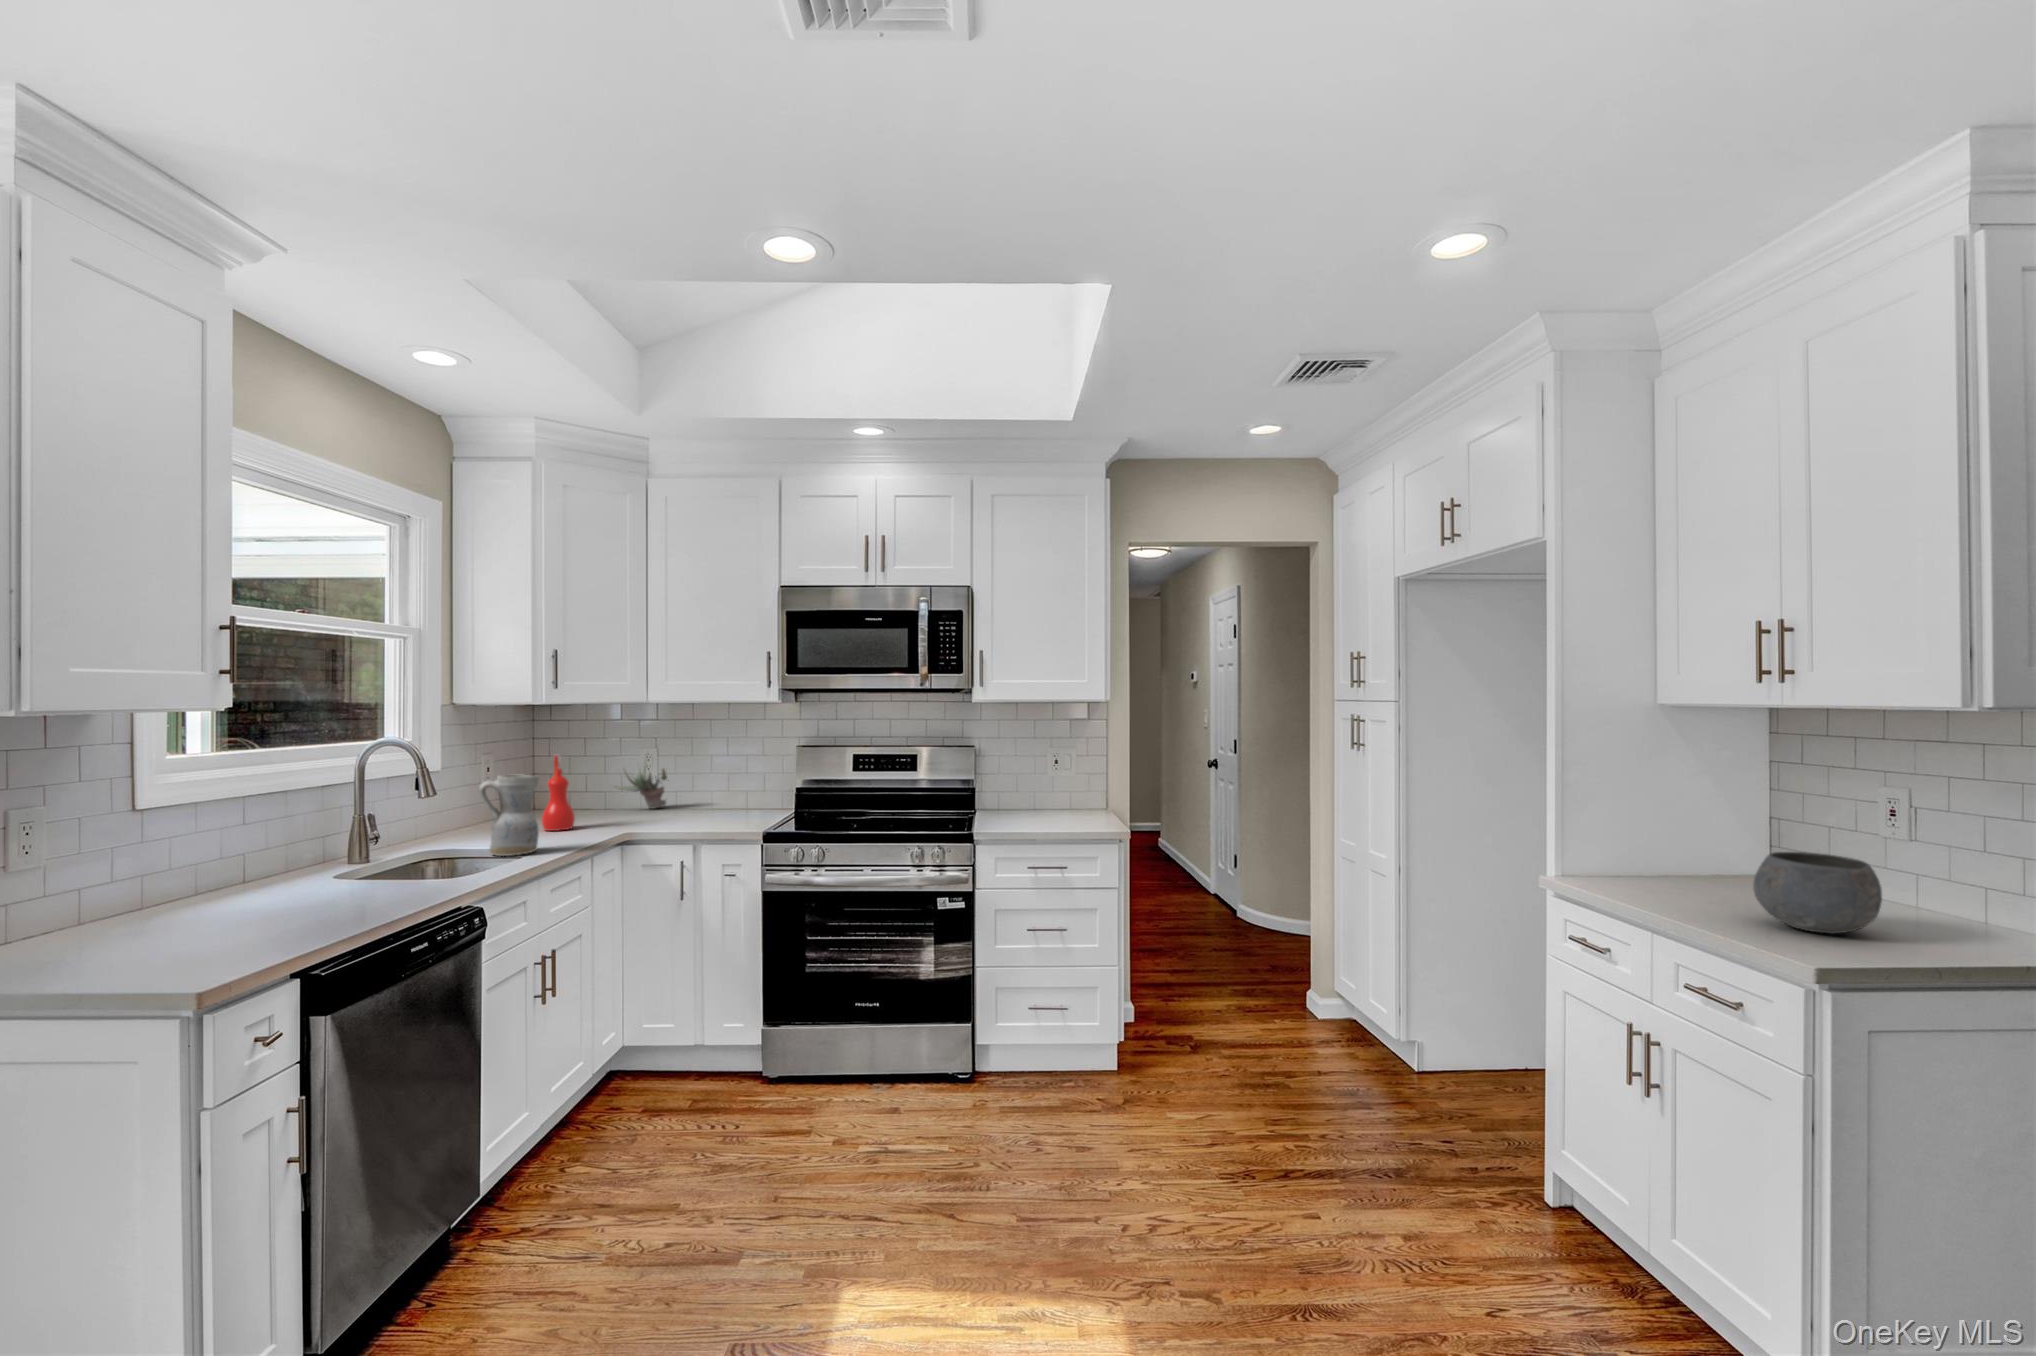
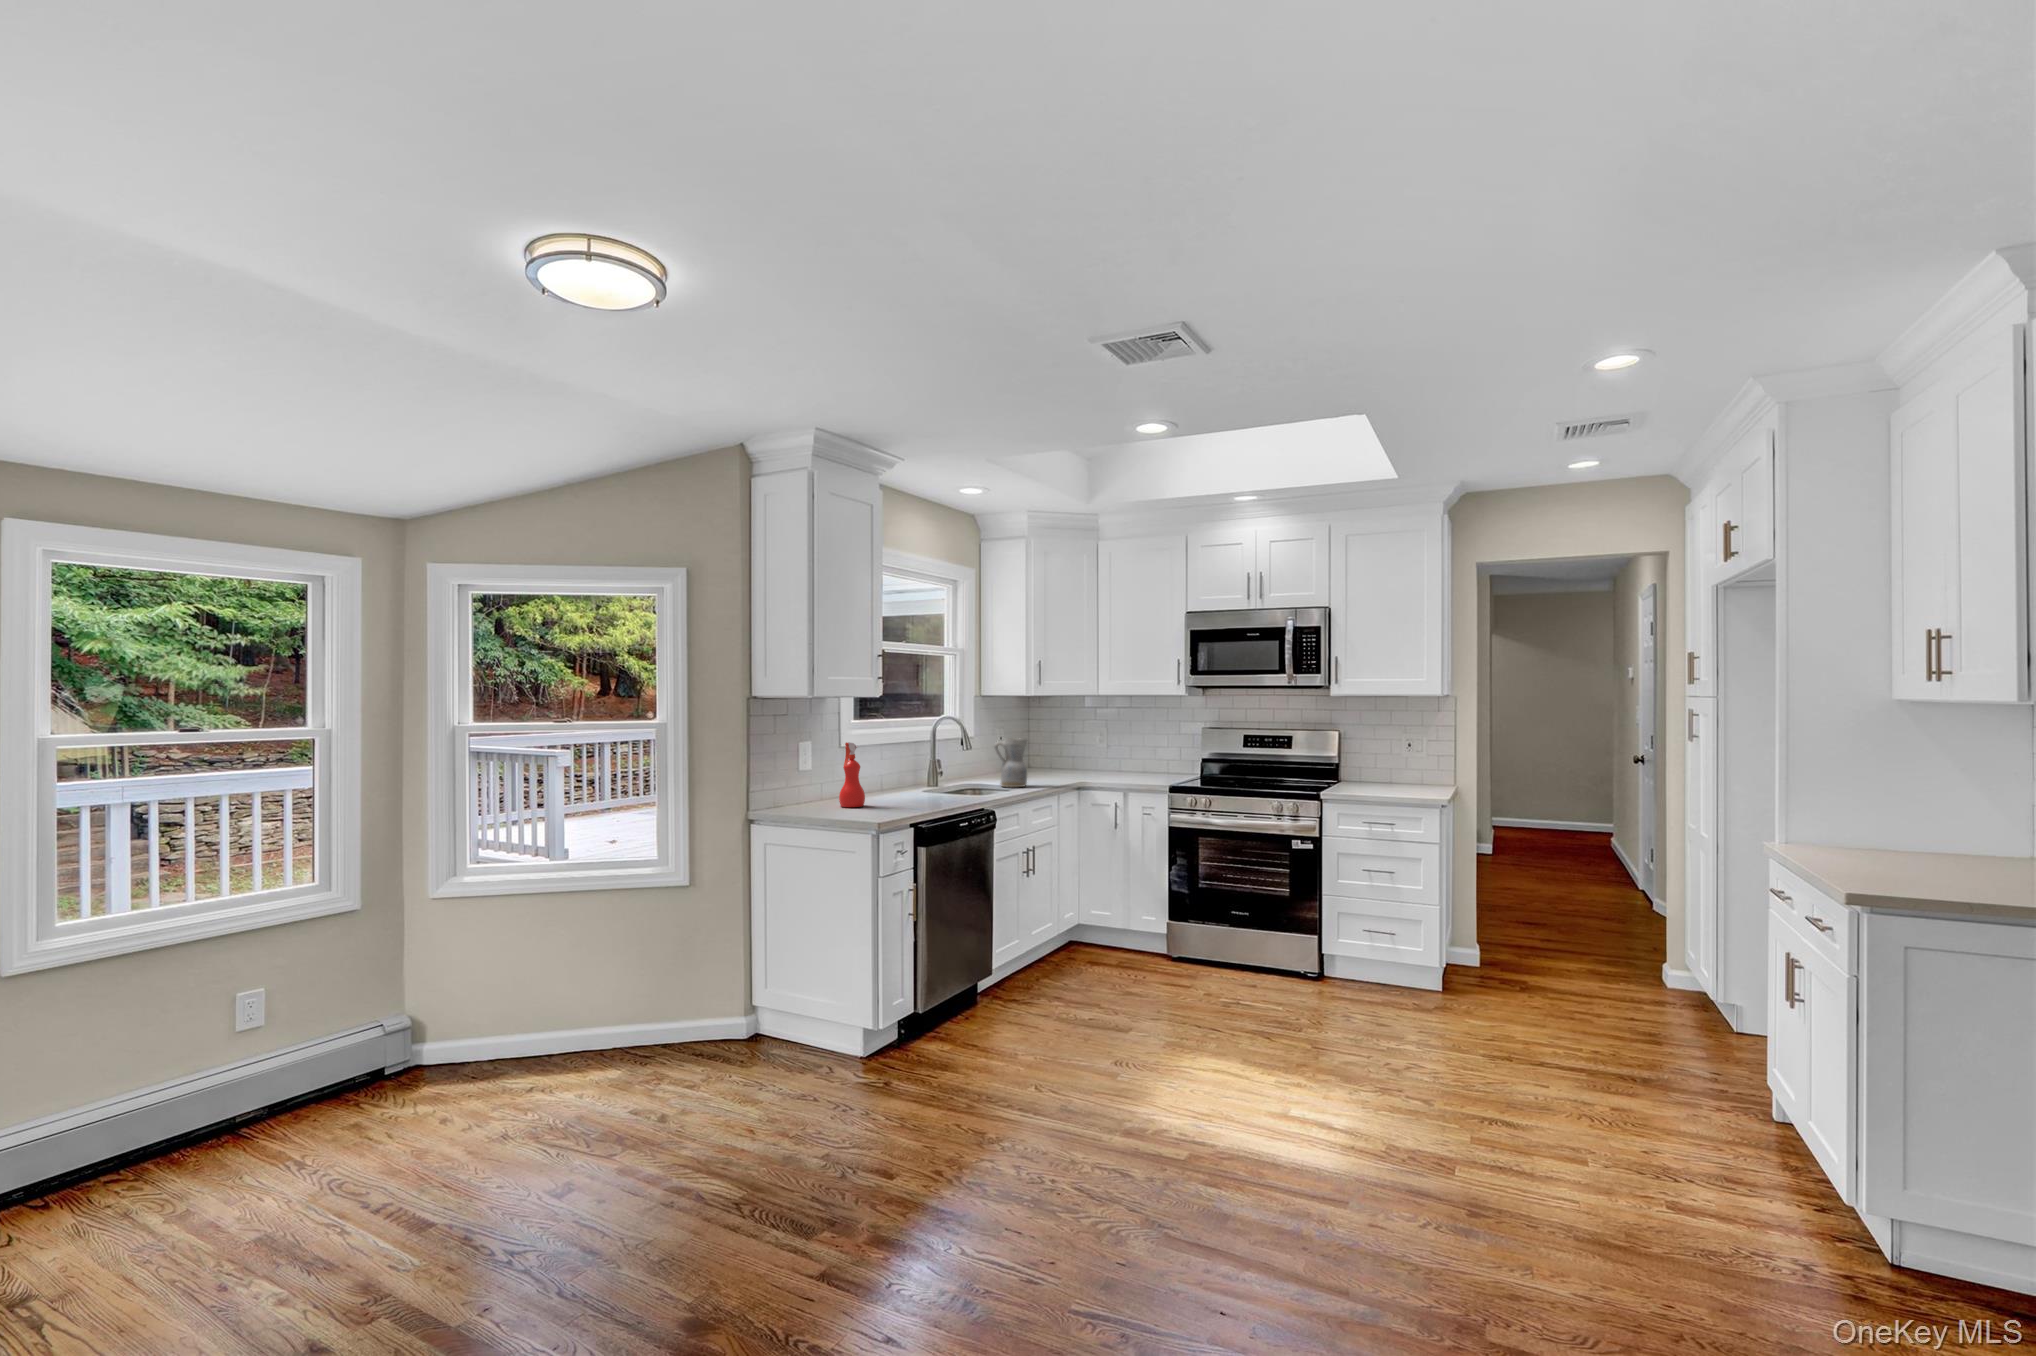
spray bottle: present [542,755,575,831] -> present [839,742,865,807]
succulent plant: present [615,760,669,809] -> none [1078,729,1117,770]
bowl: present [1753,852,1882,934] -> none [1859,816,1964,879]

